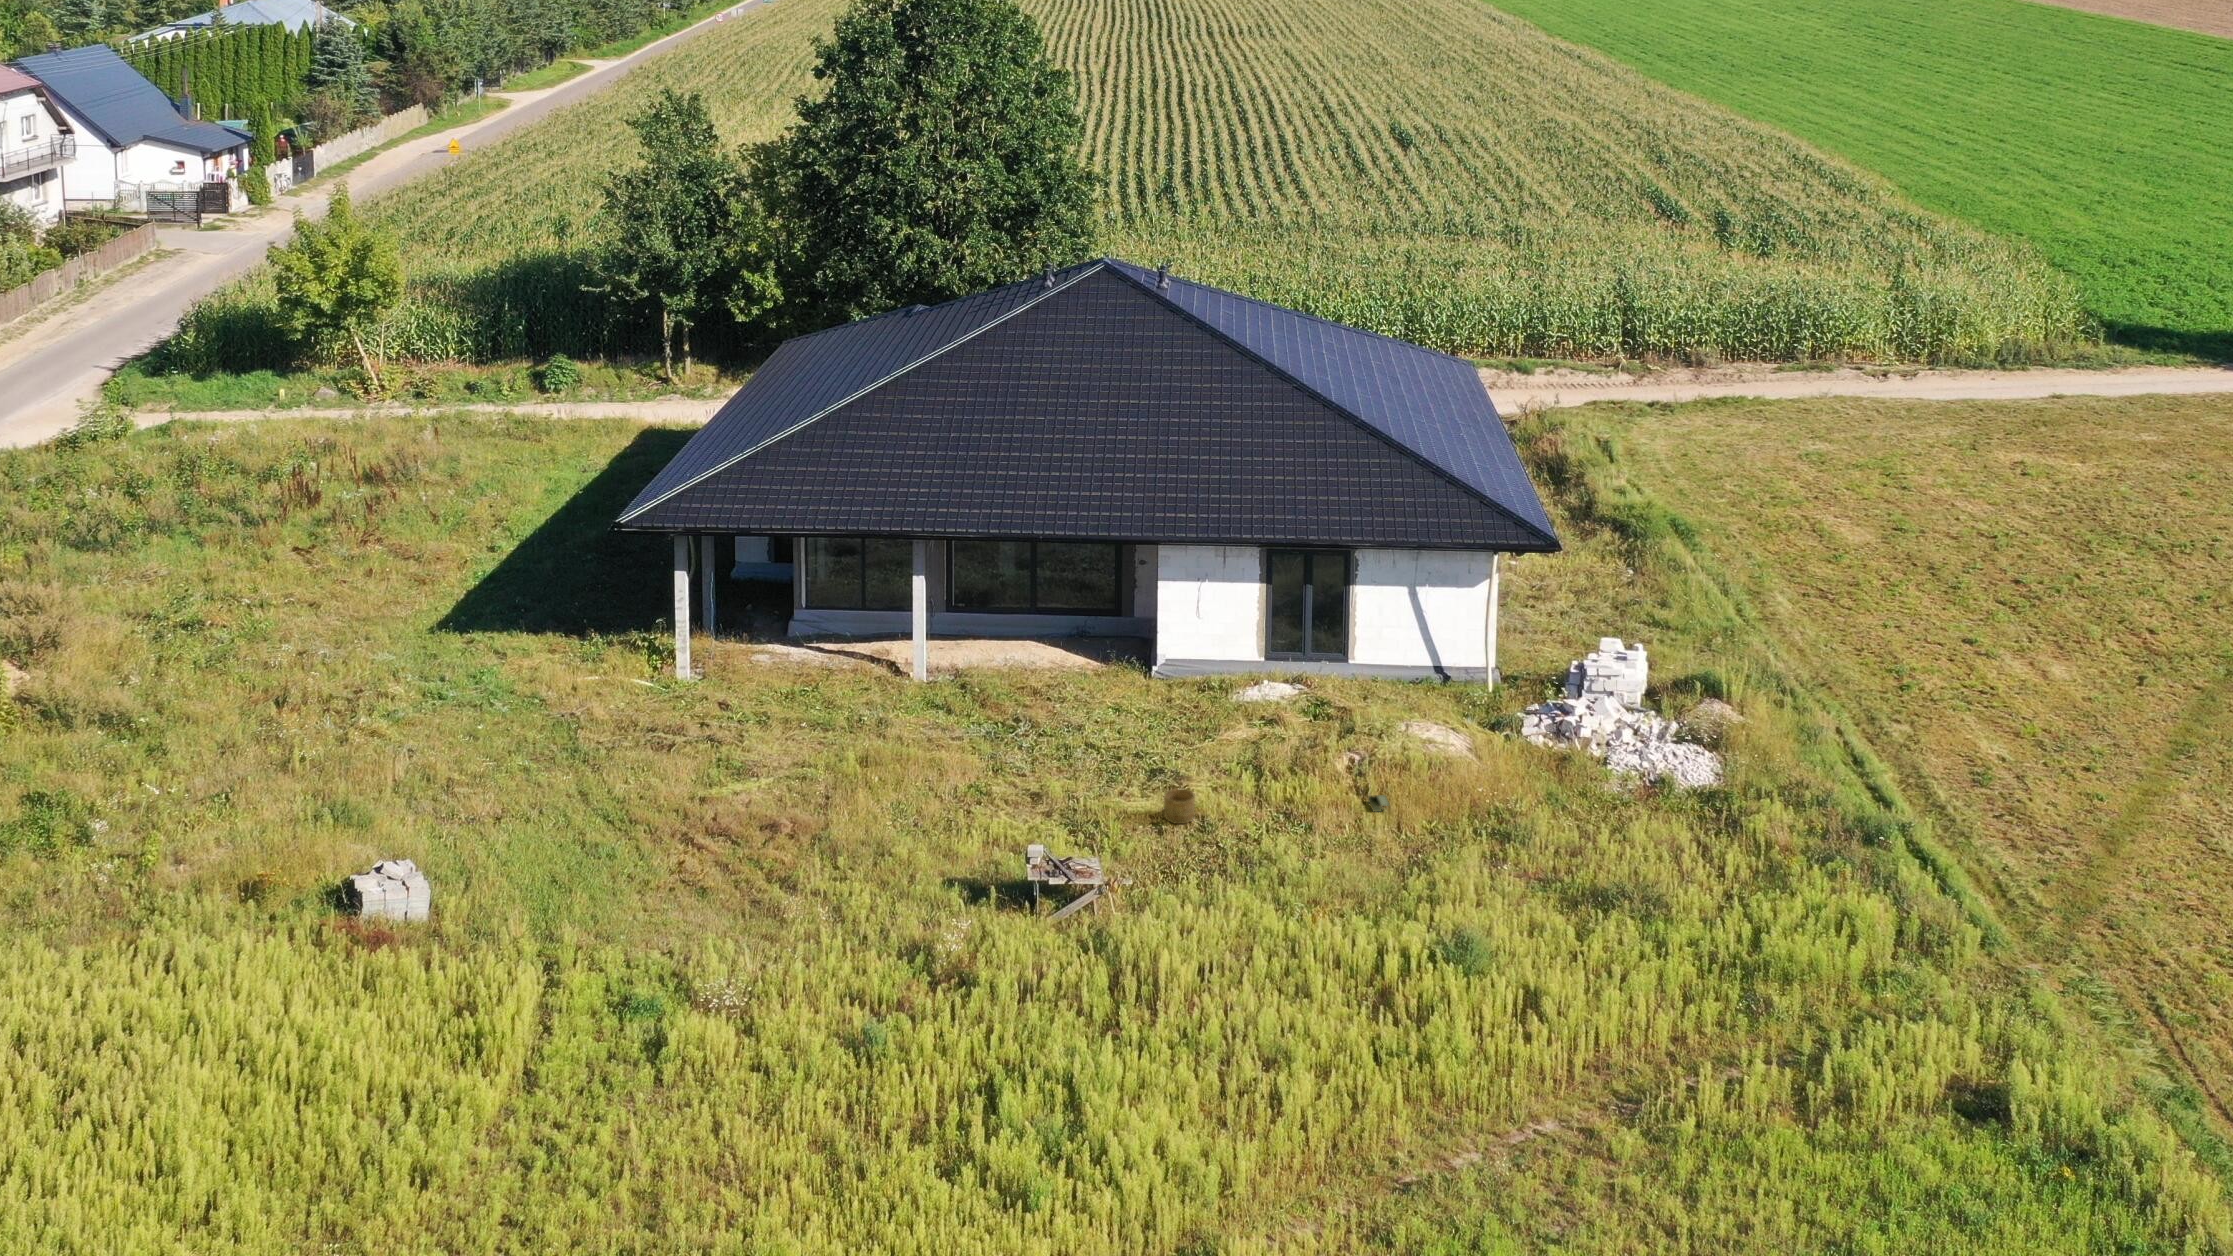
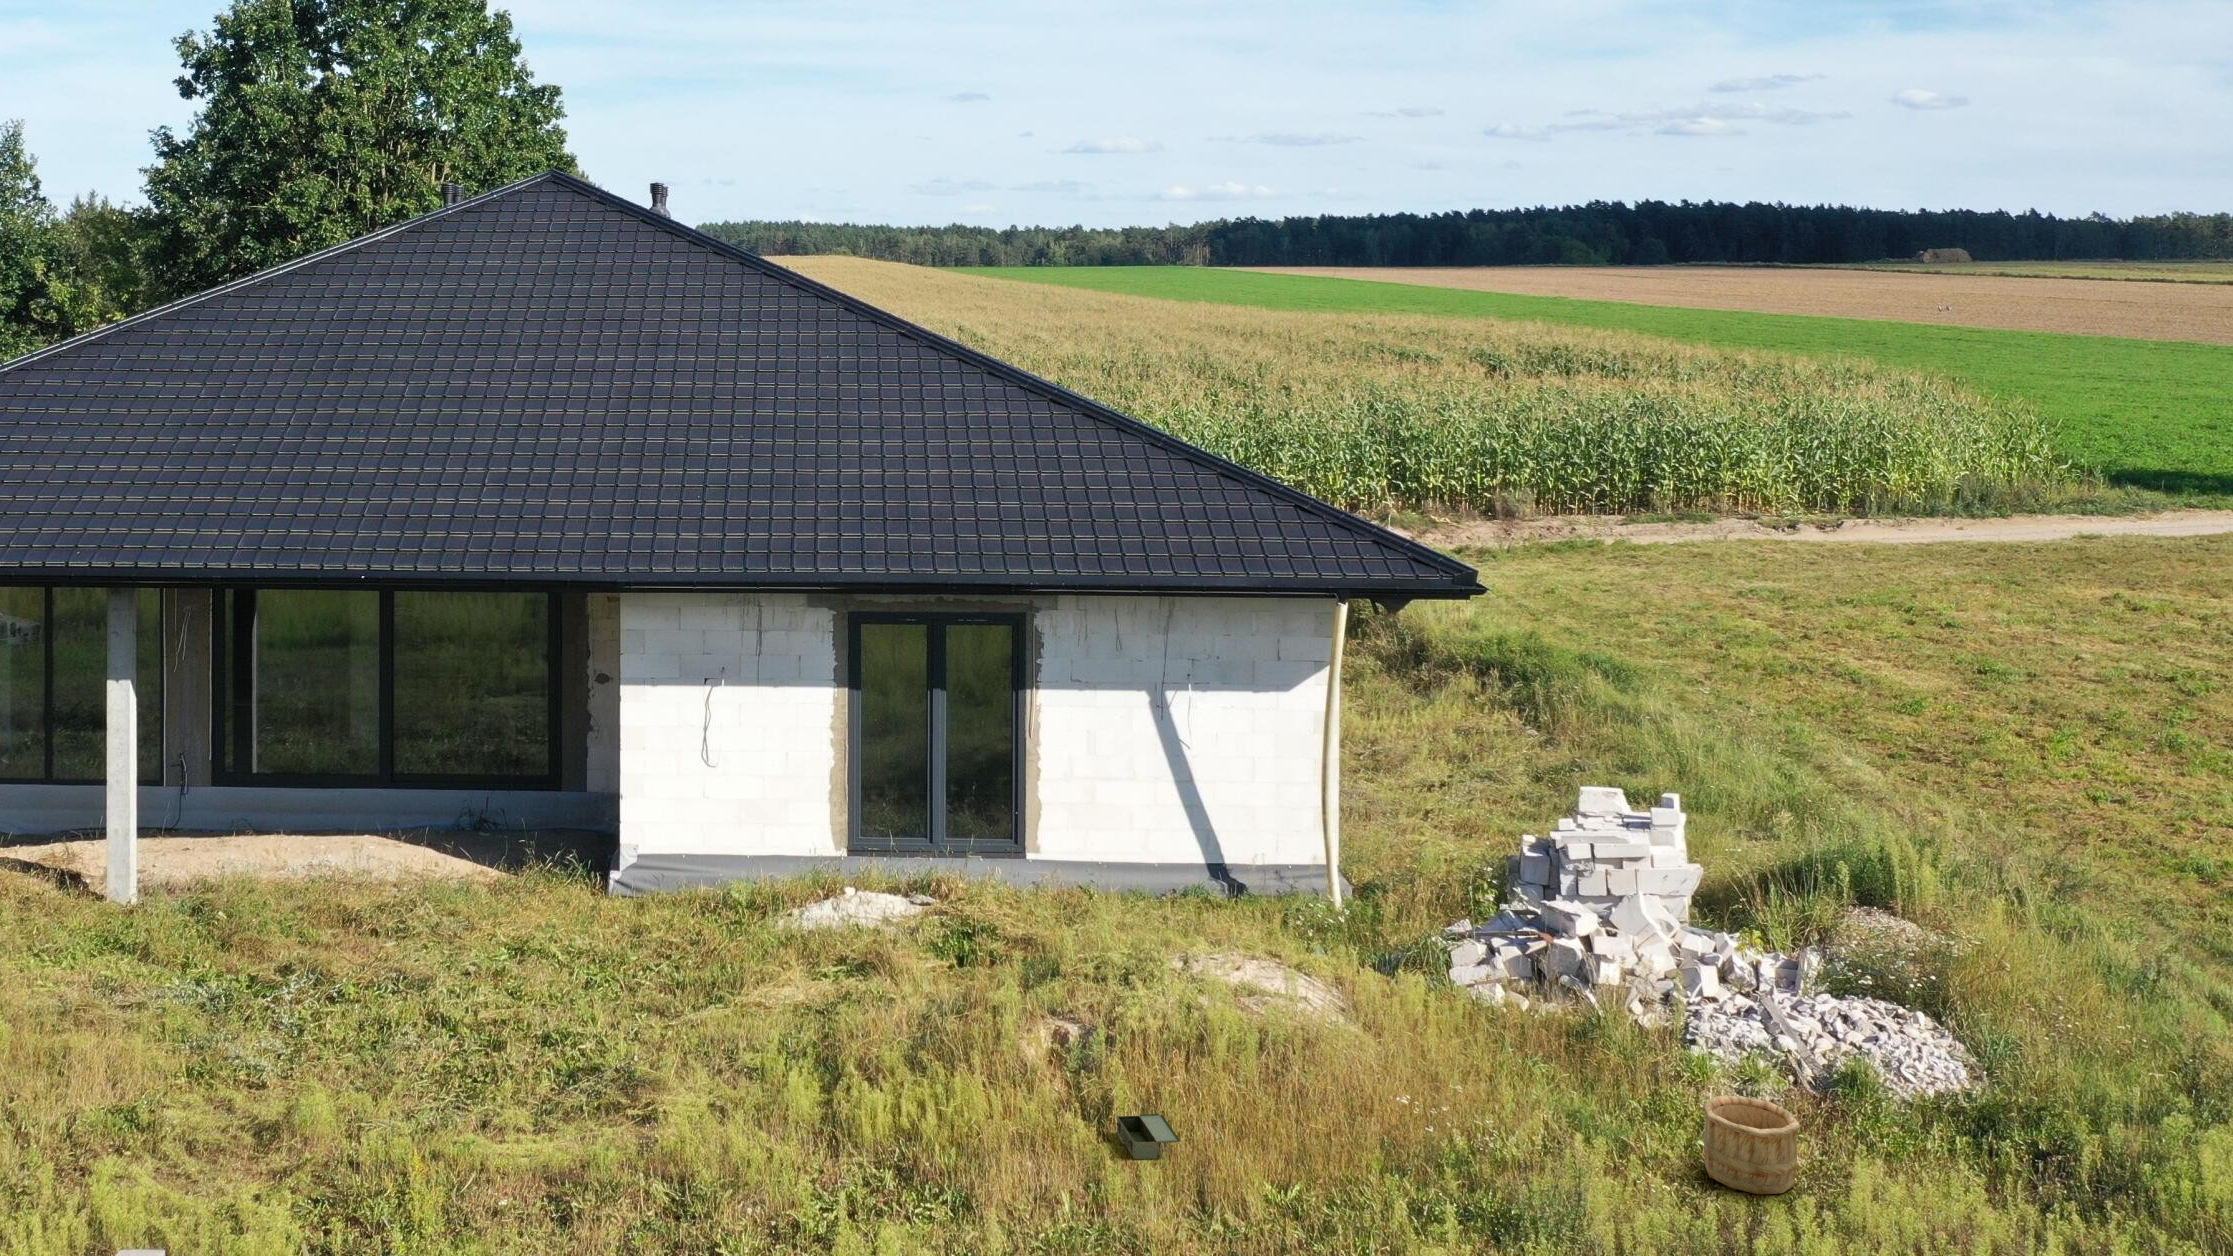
wooden bucket: present [1164,789,1195,824] -> present [1703,1096,1800,1194]

